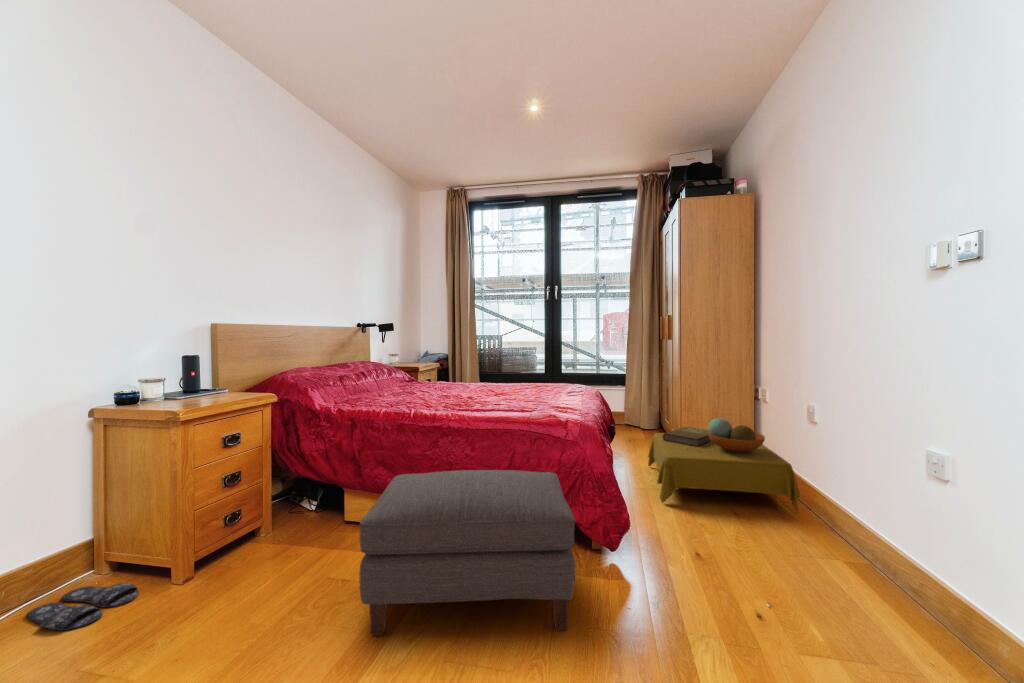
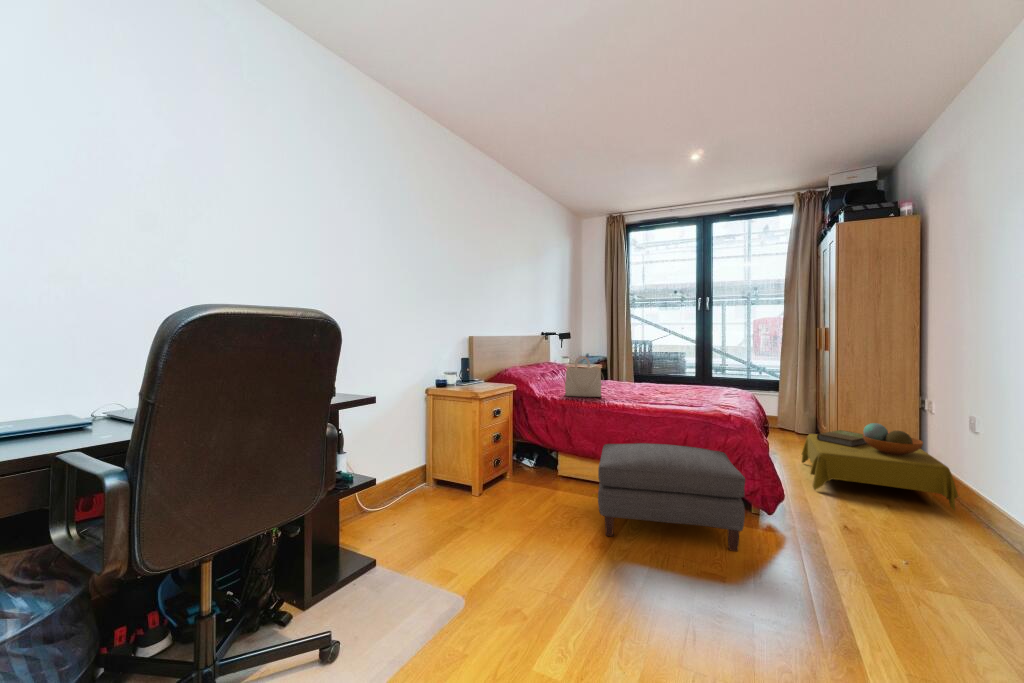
handbag: none [360,349,416,405] -> present [565,356,602,397]
slippers: present [26,583,138,631] -> none [407,492,456,510]

